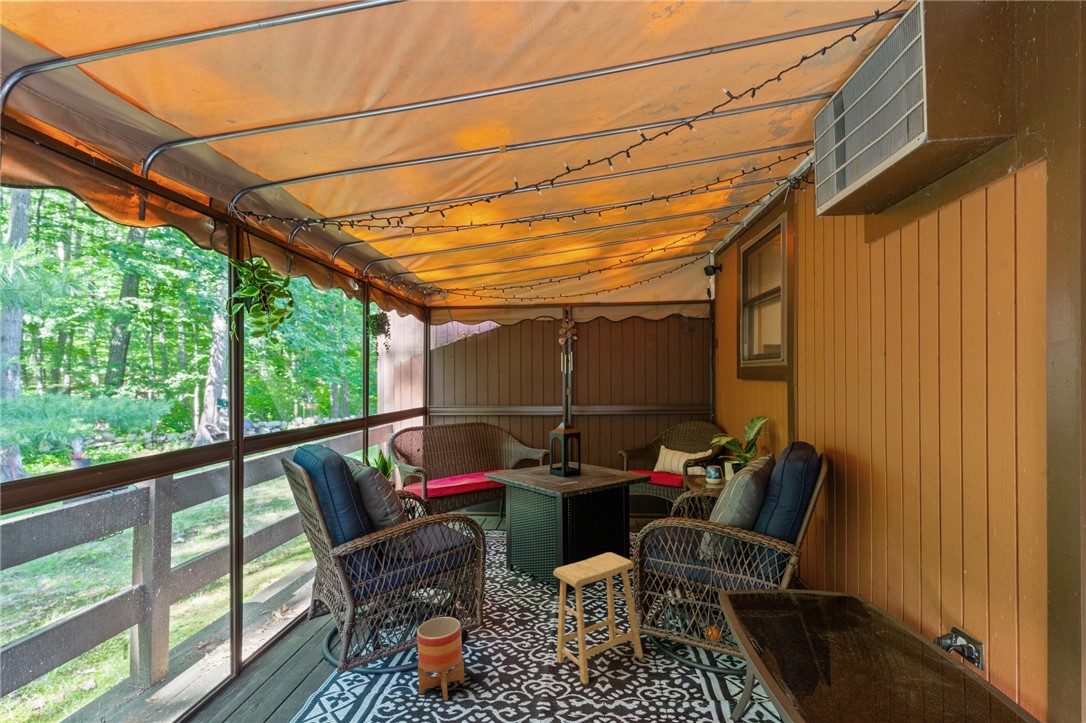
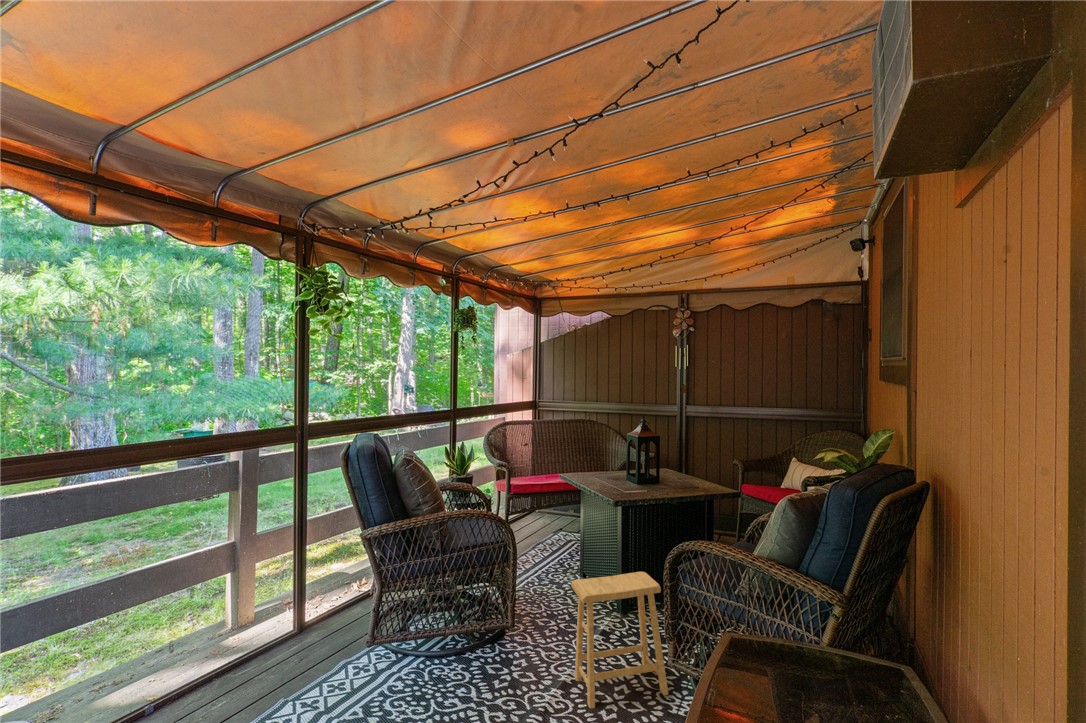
planter: present [417,617,465,701] -> none [429,611,475,693]

